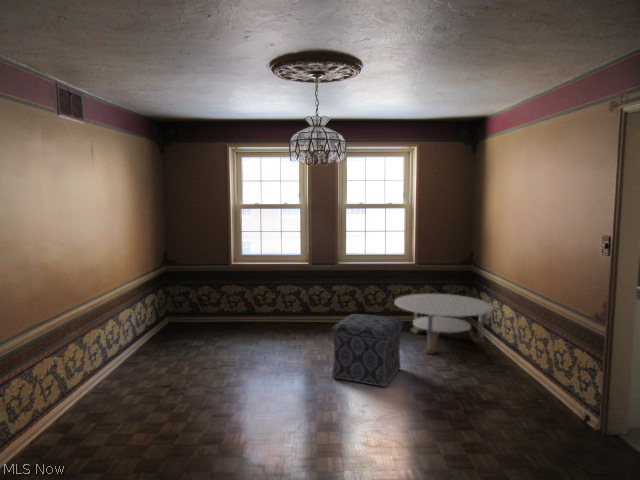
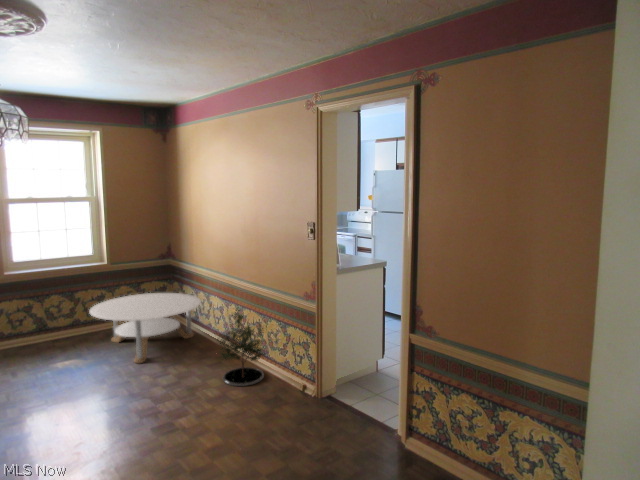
ottoman: present [331,314,403,387] -> none [12,333,112,429]
potted tree: none [492,315,550,400] -> present [214,308,265,386]

